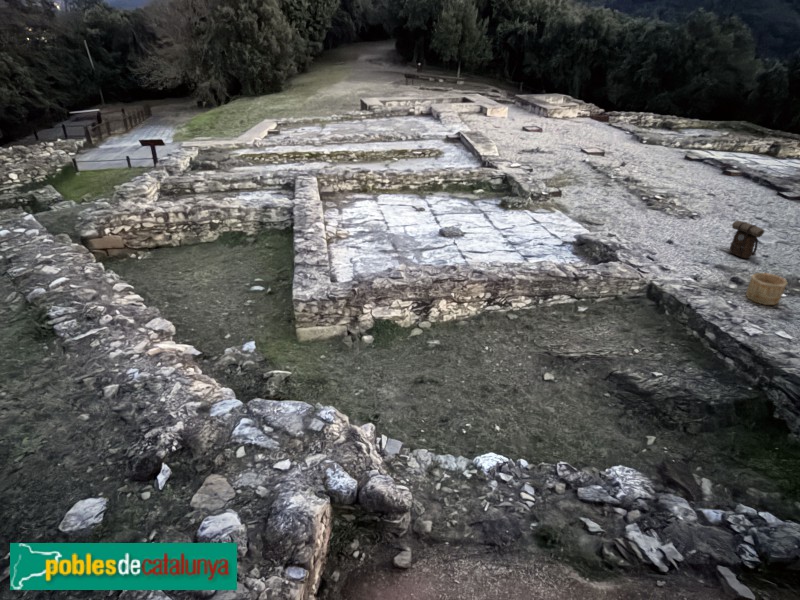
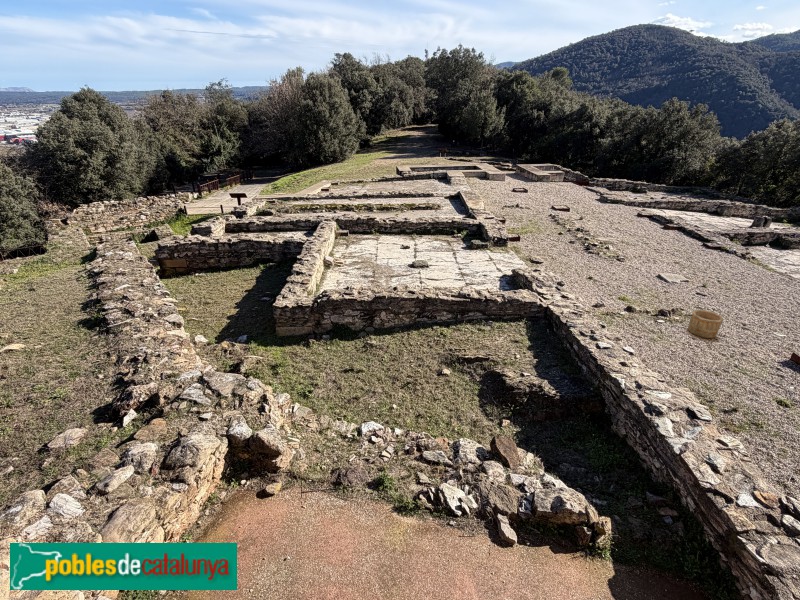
backpack: present [730,221,764,258] -> none [672,266,701,298]

